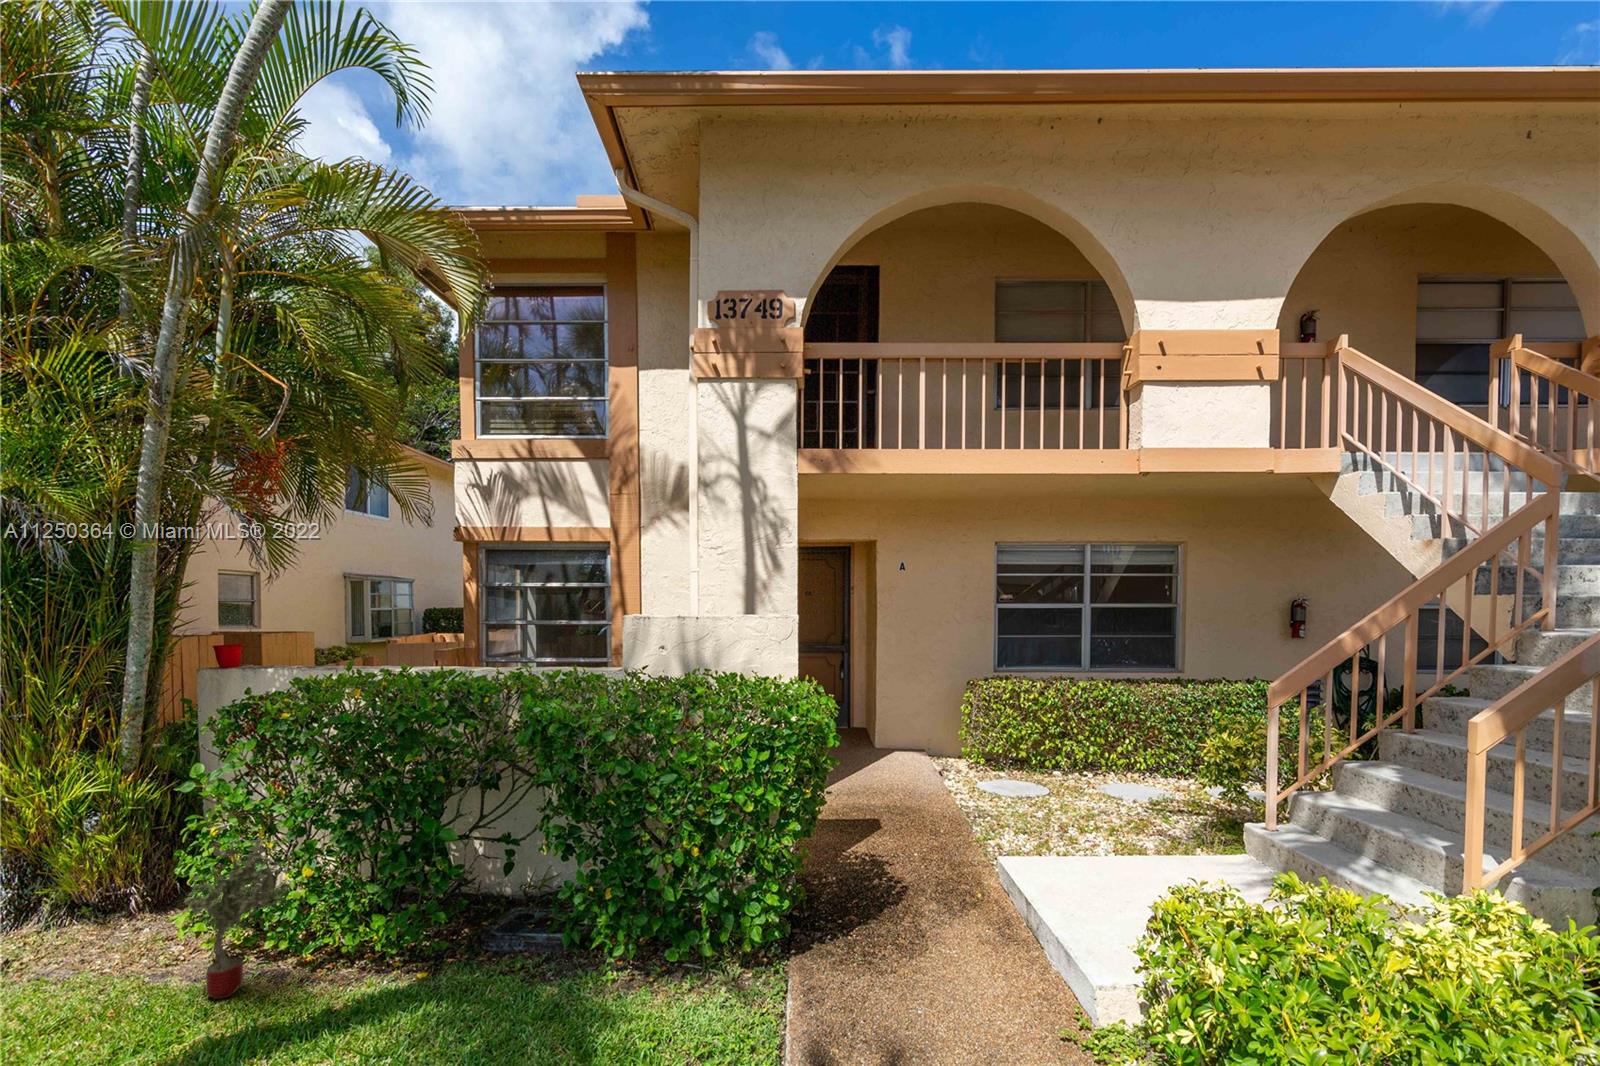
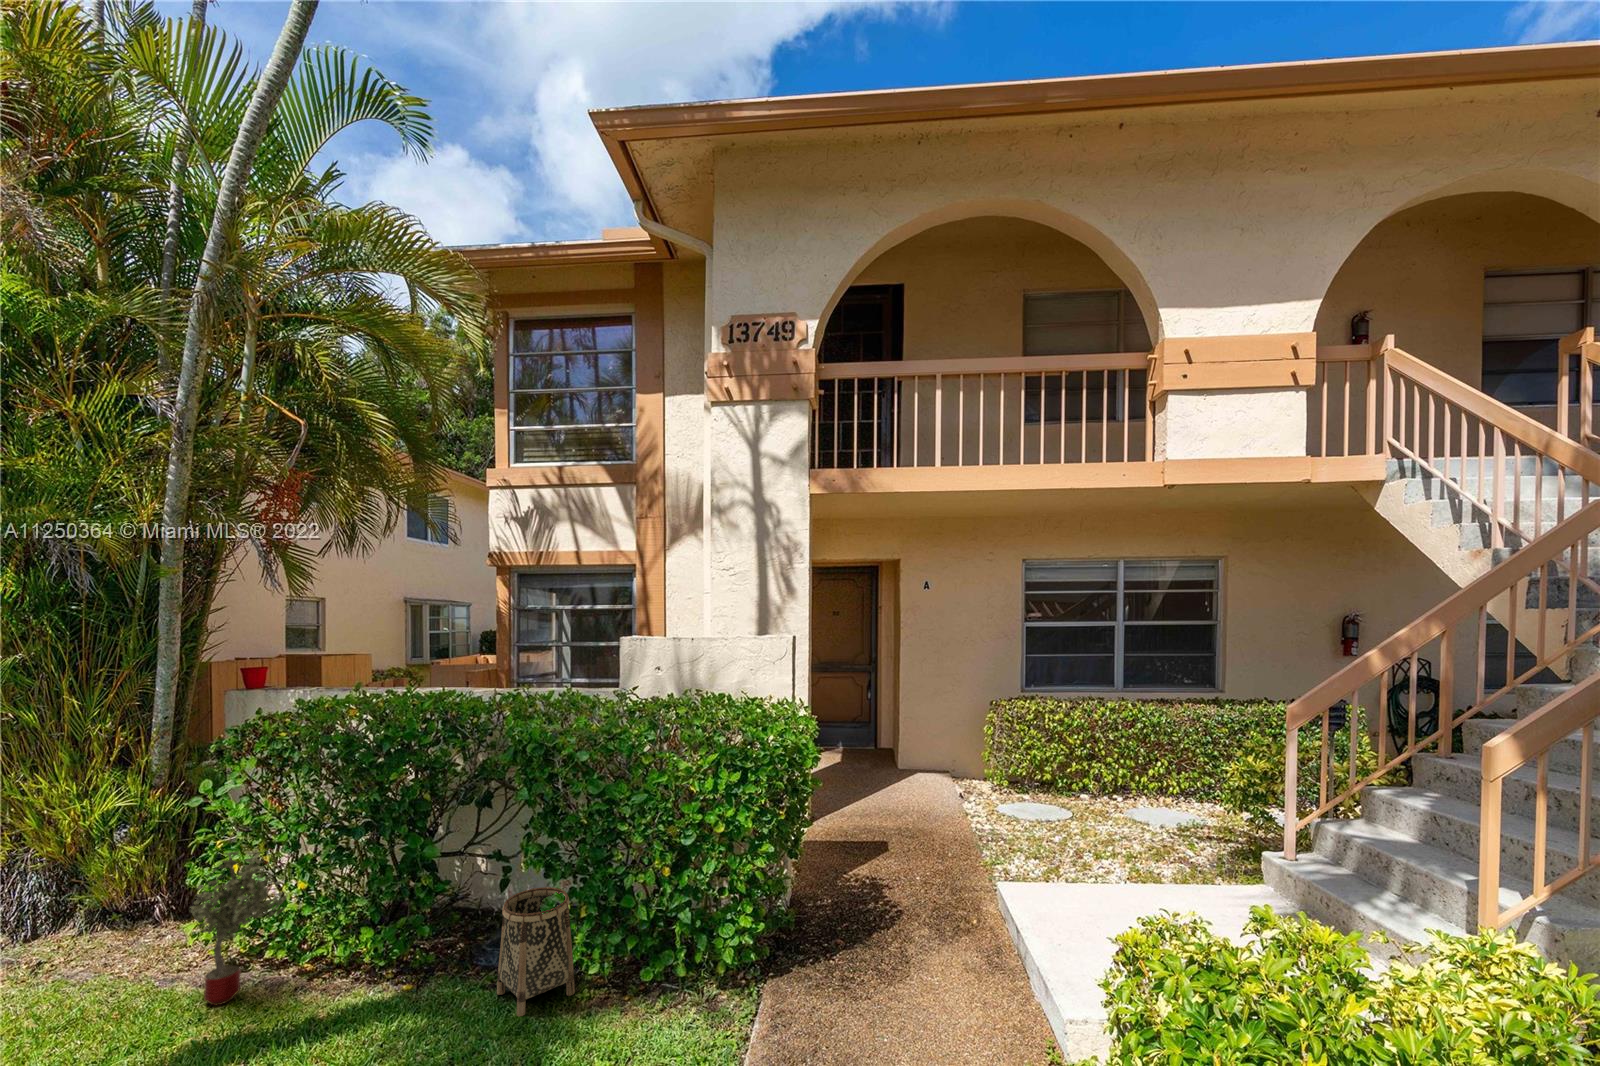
basket: none [518,870,598,998] -> present [497,887,575,1016]

